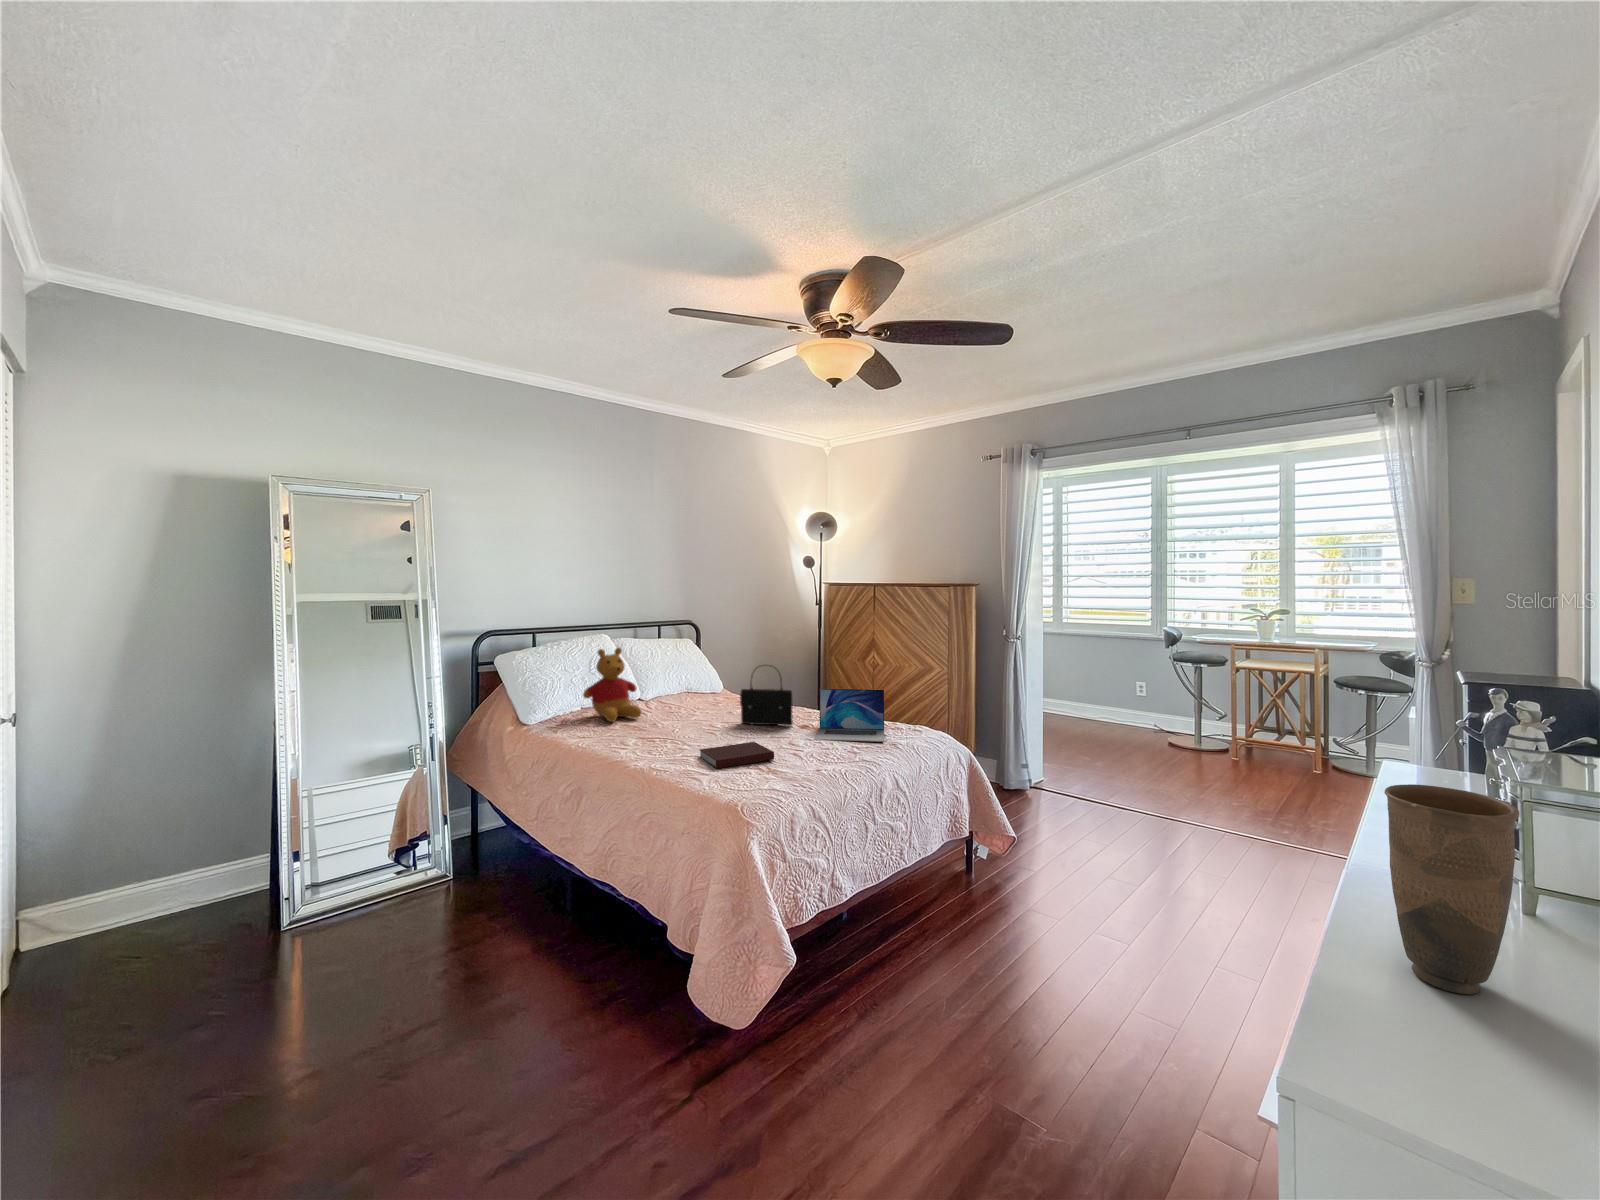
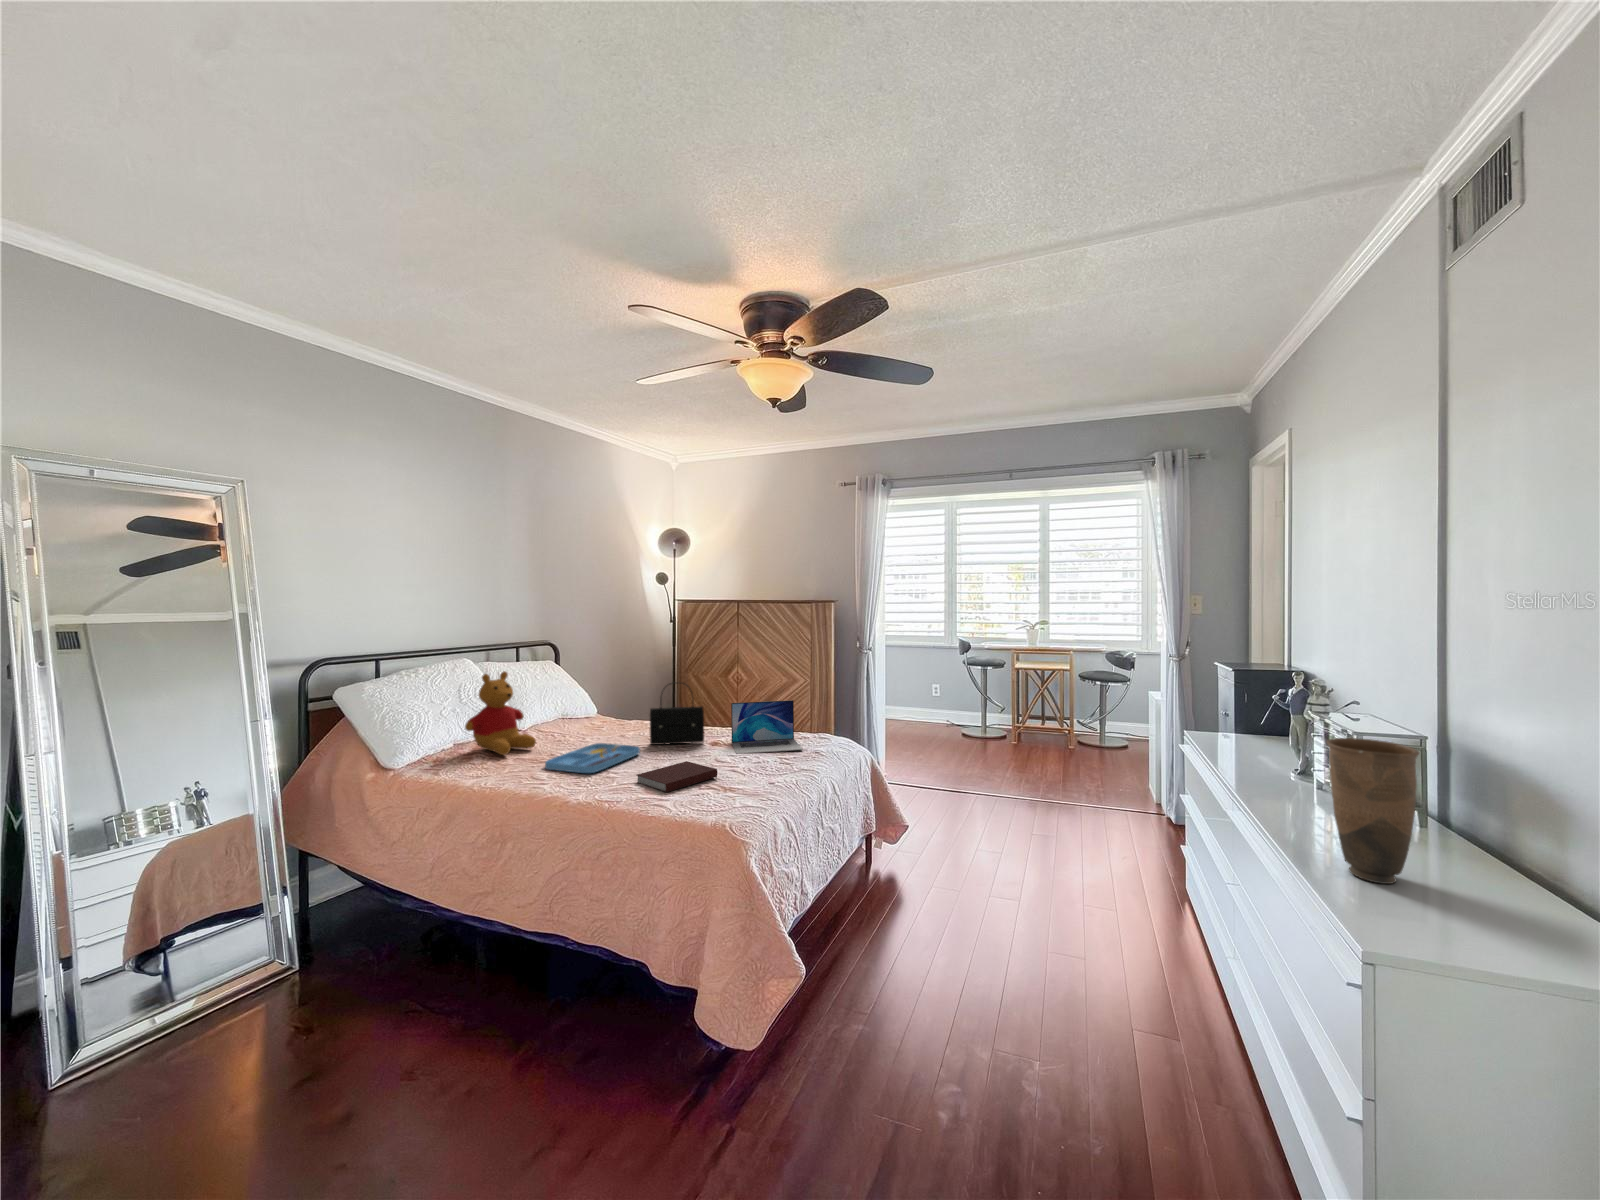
tray: none [635,718,724,744] -> present [545,743,640,773]

